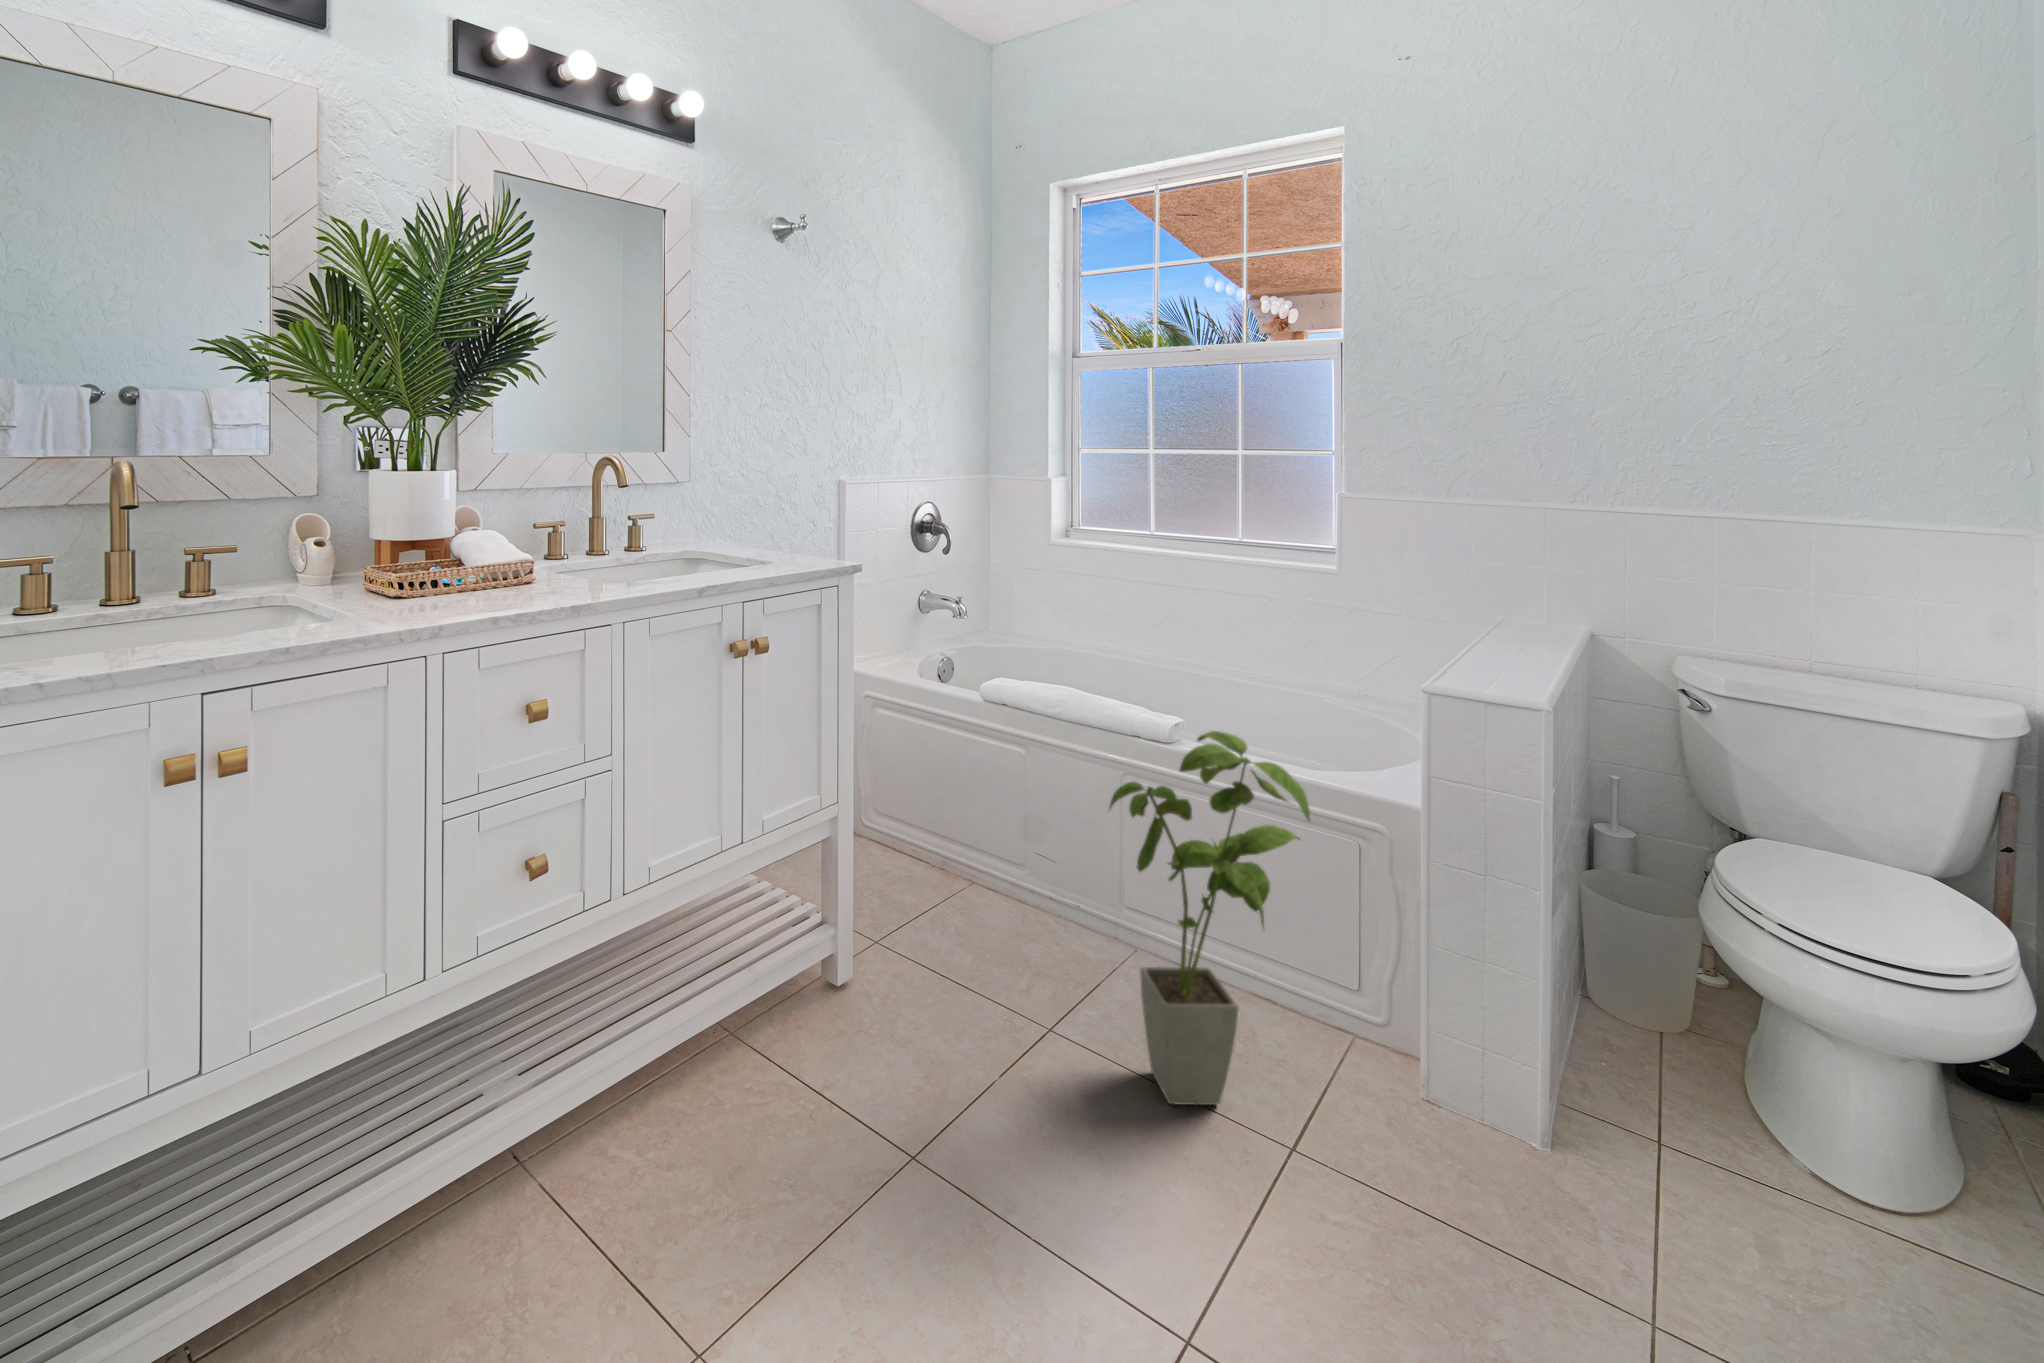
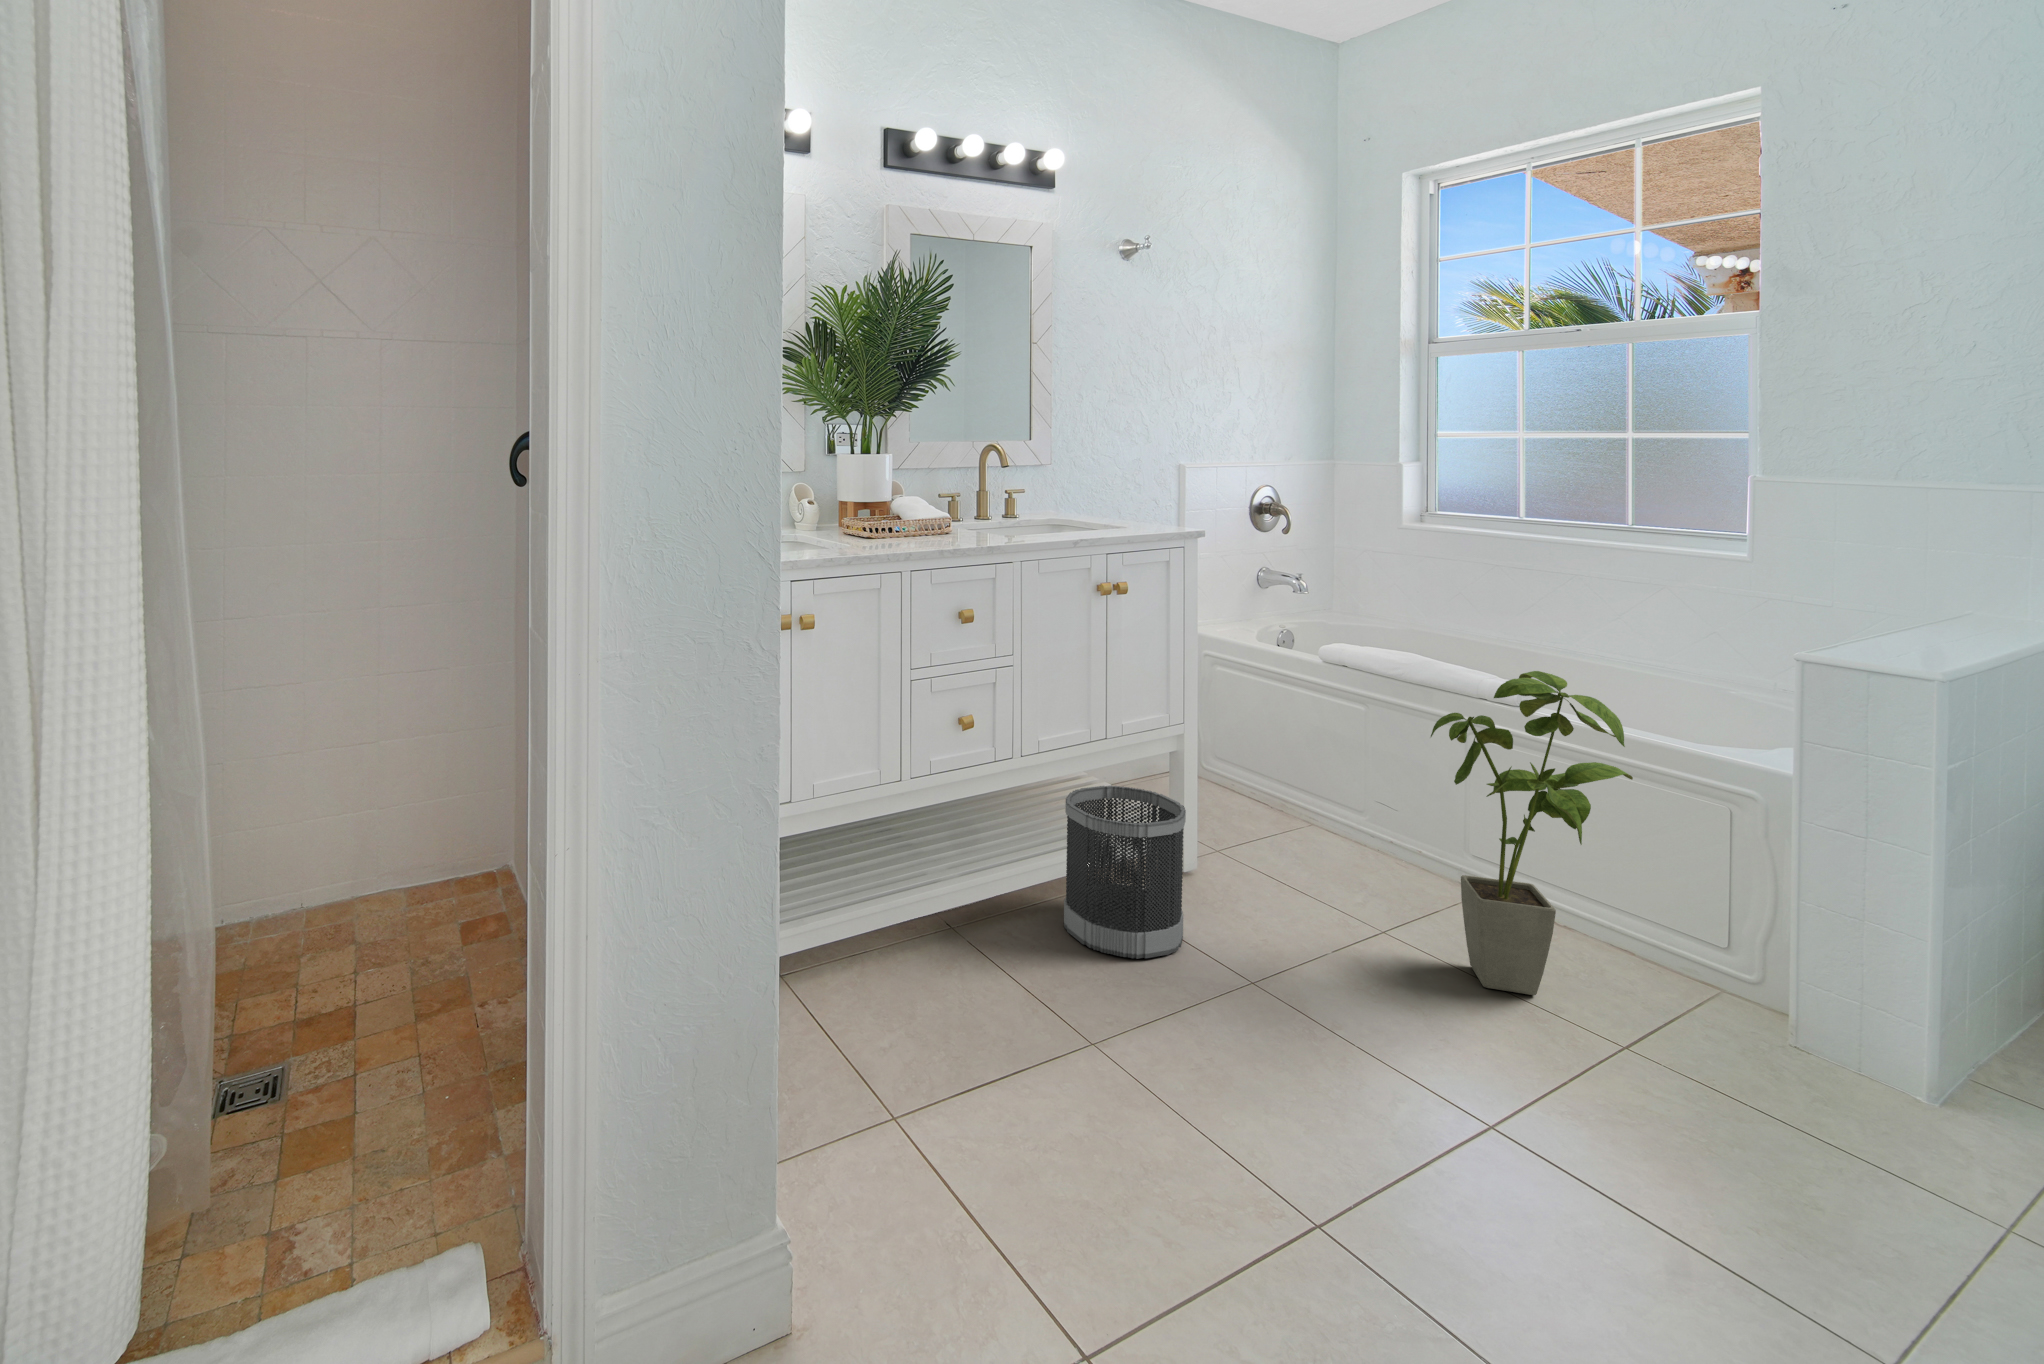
wastebasket: none [692,903,843,1156] -> present [1064,786,1186,959]

